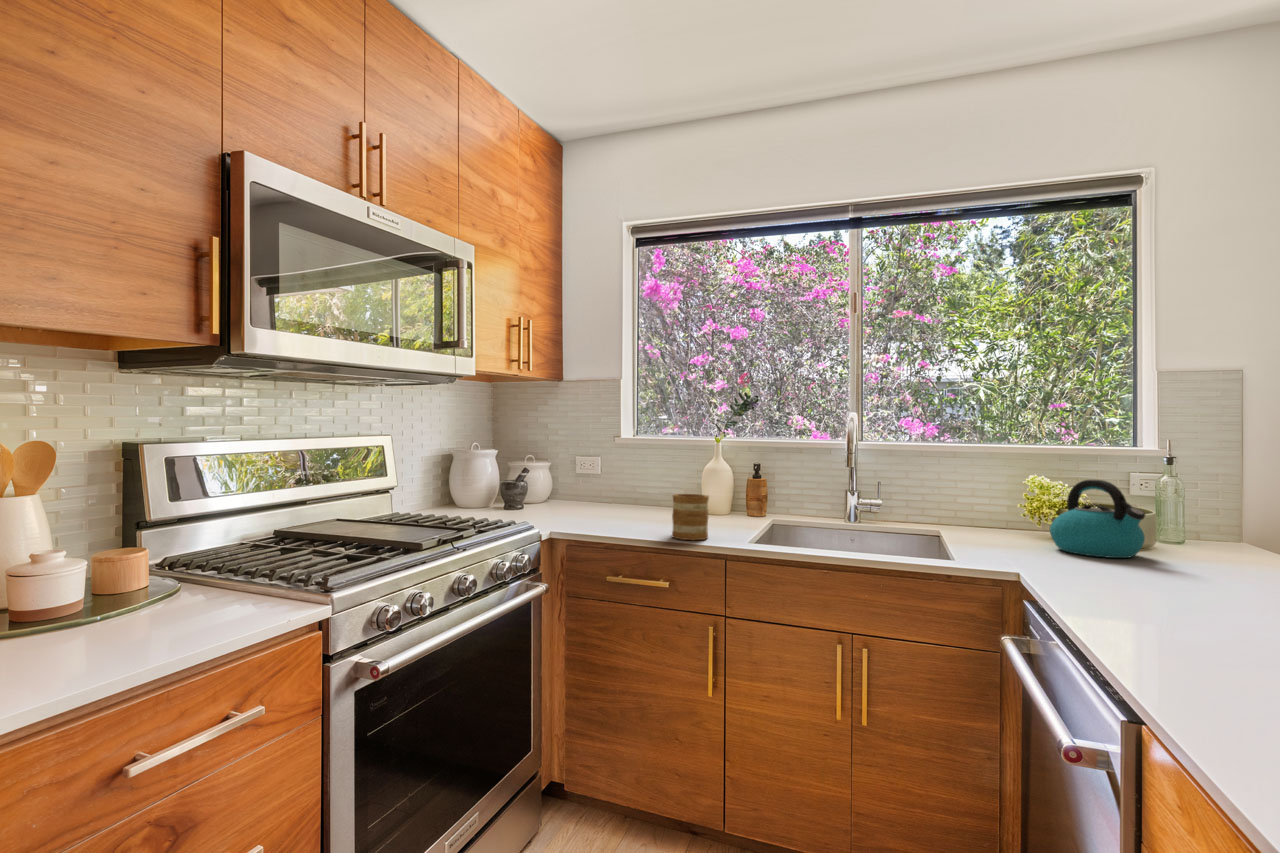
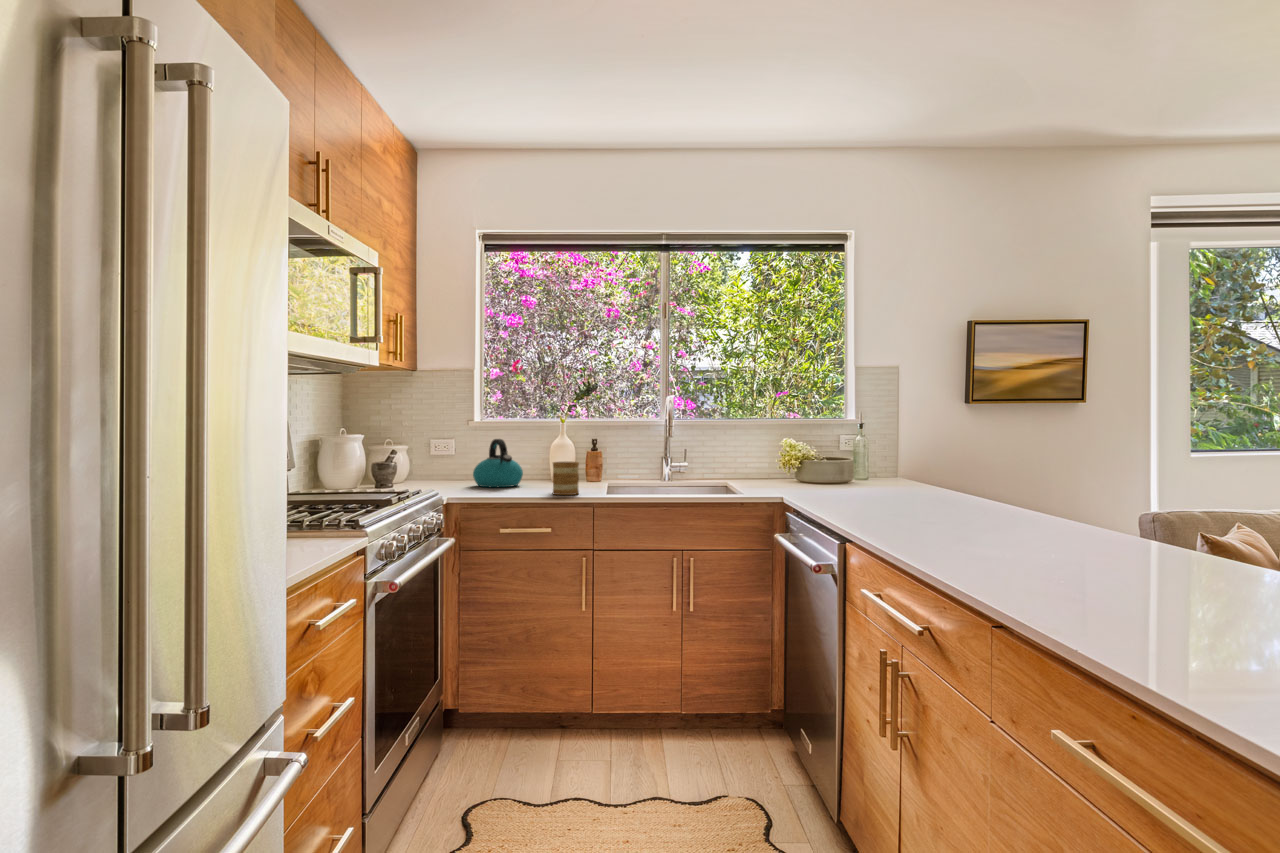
kettle: present [1050,480,1145,558] -> present [473,439,523,487]

